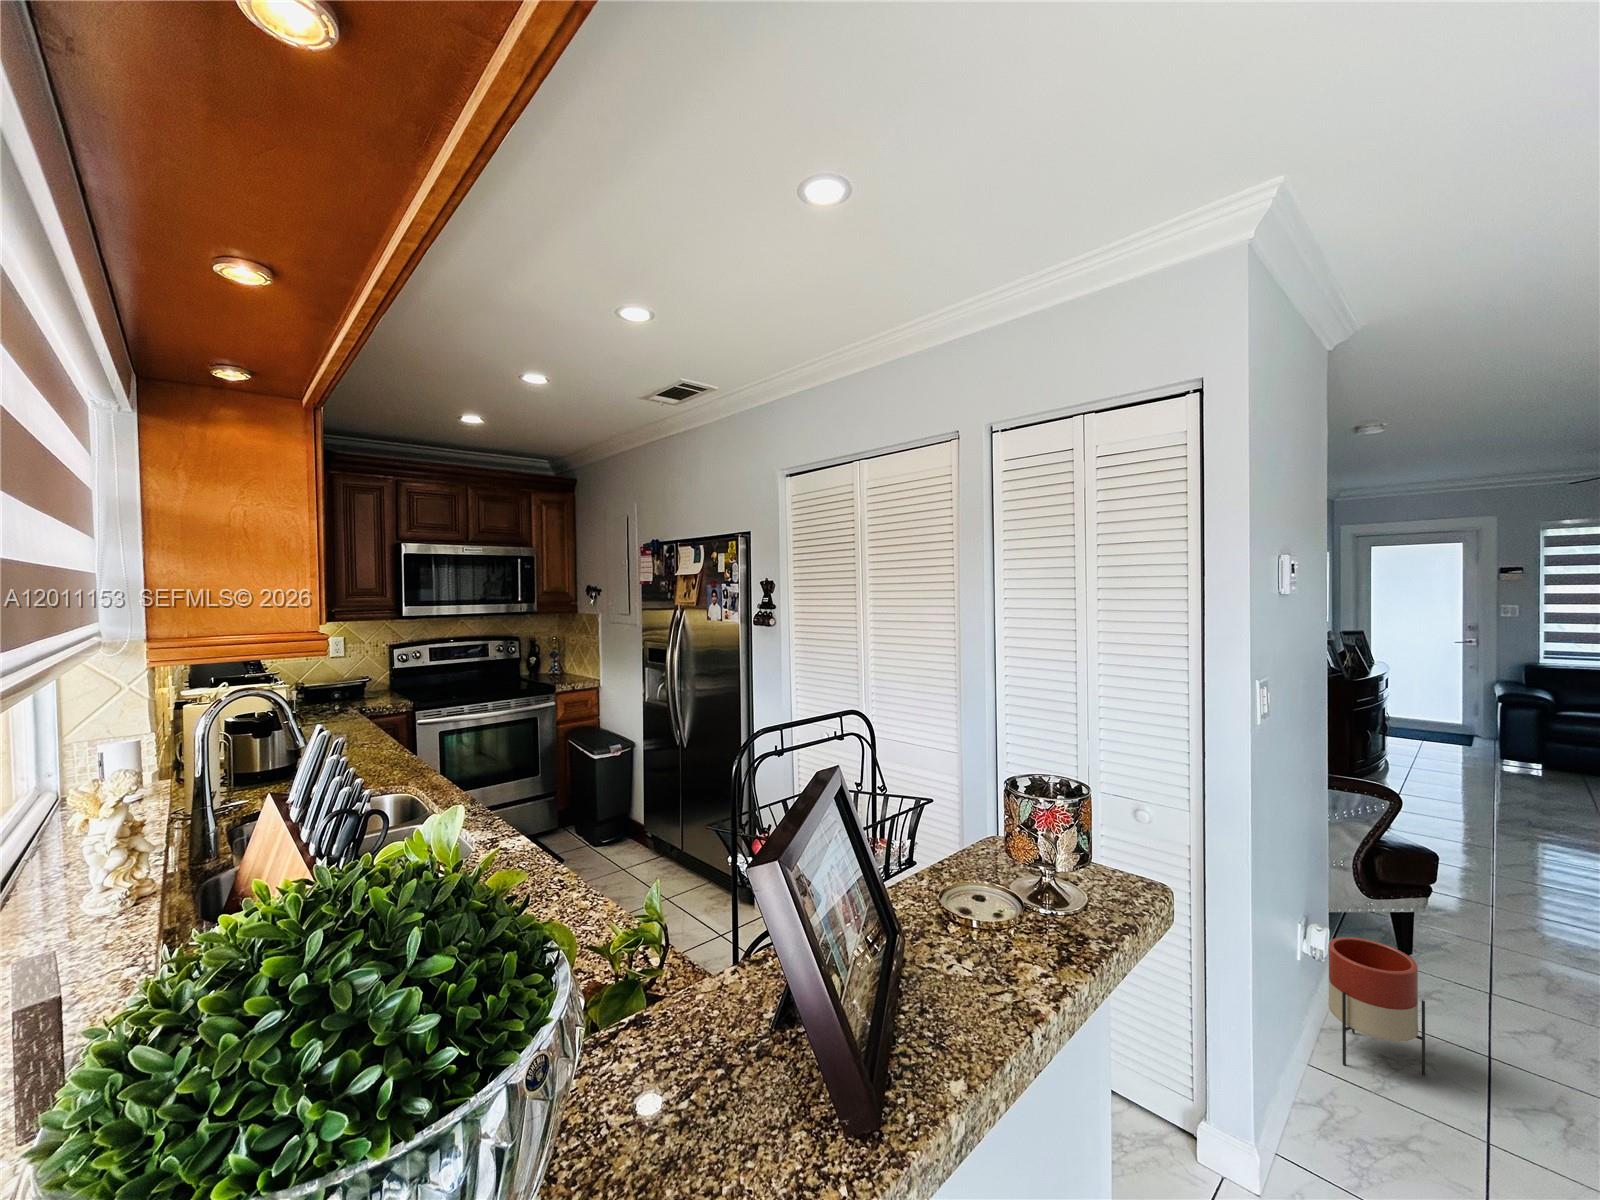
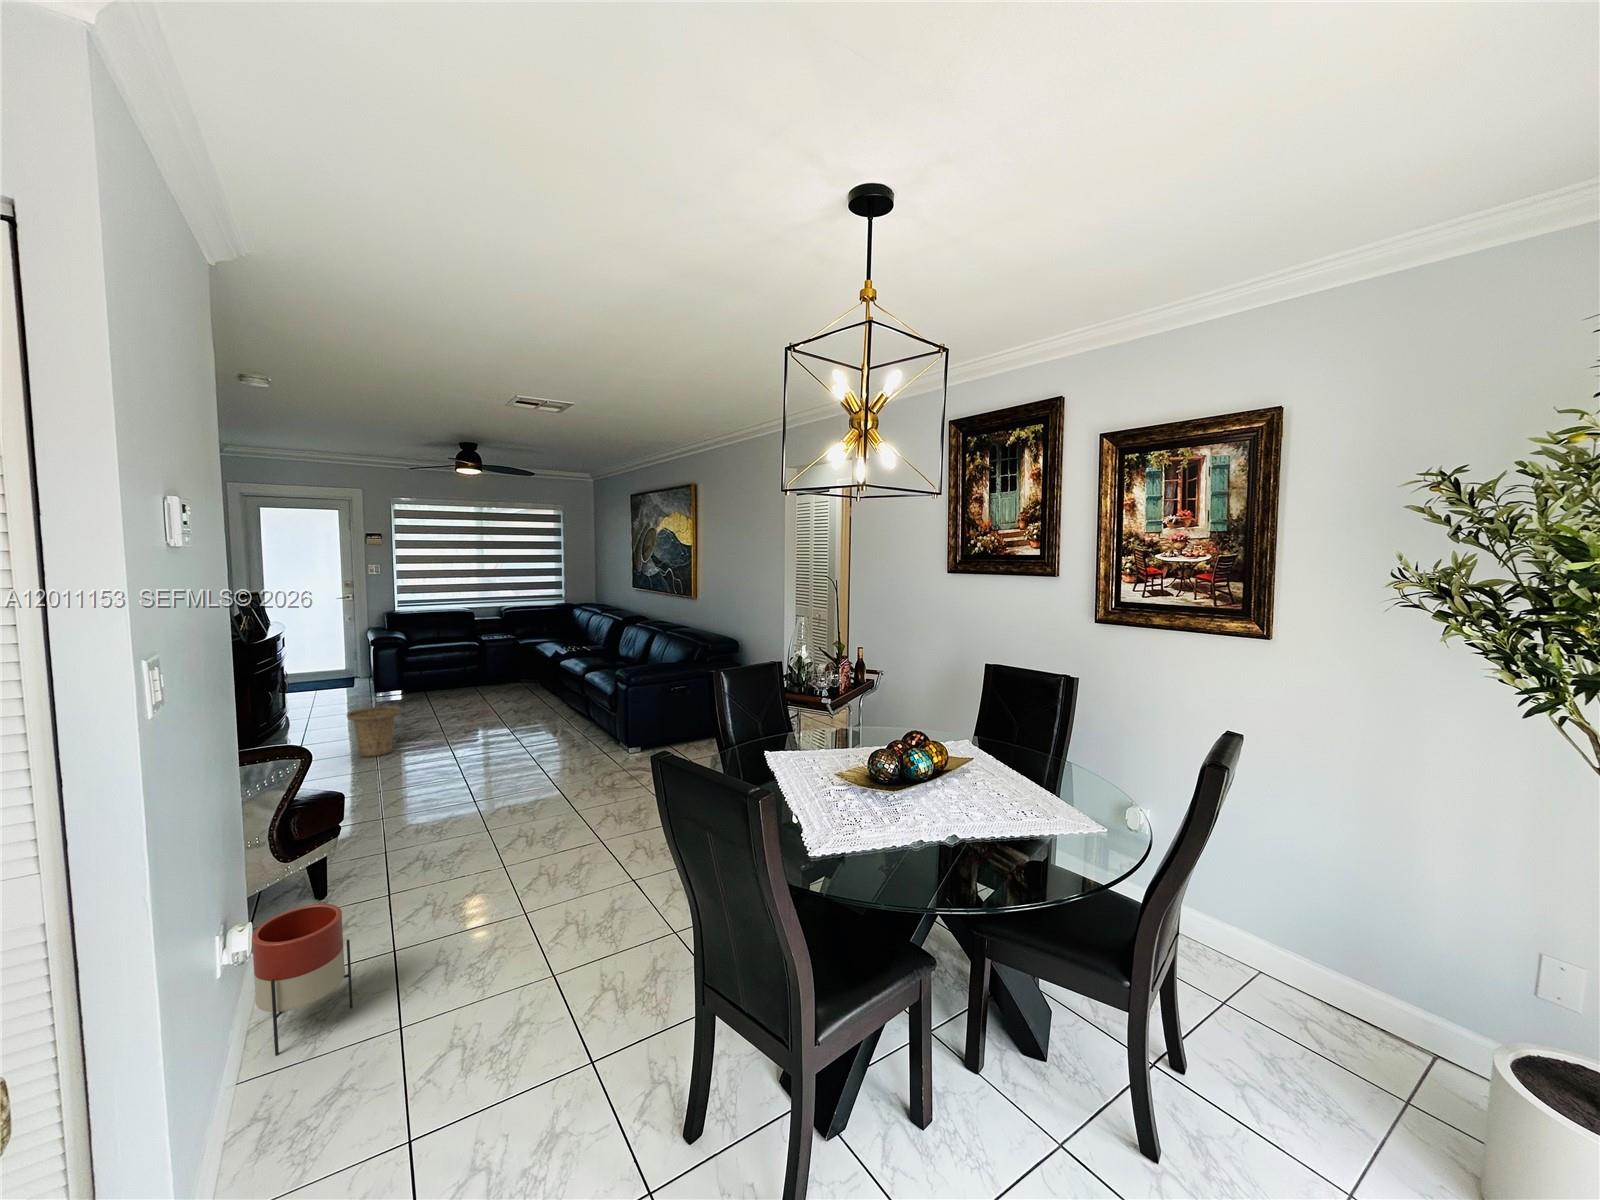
basket: none [1454,772,1531,836] -> present [347,706,400,757]

